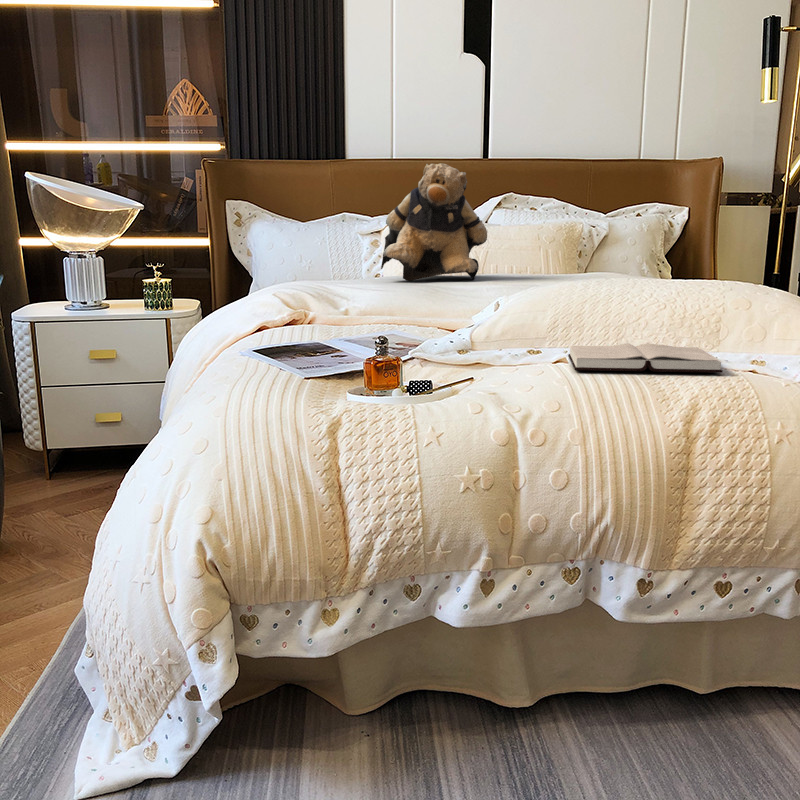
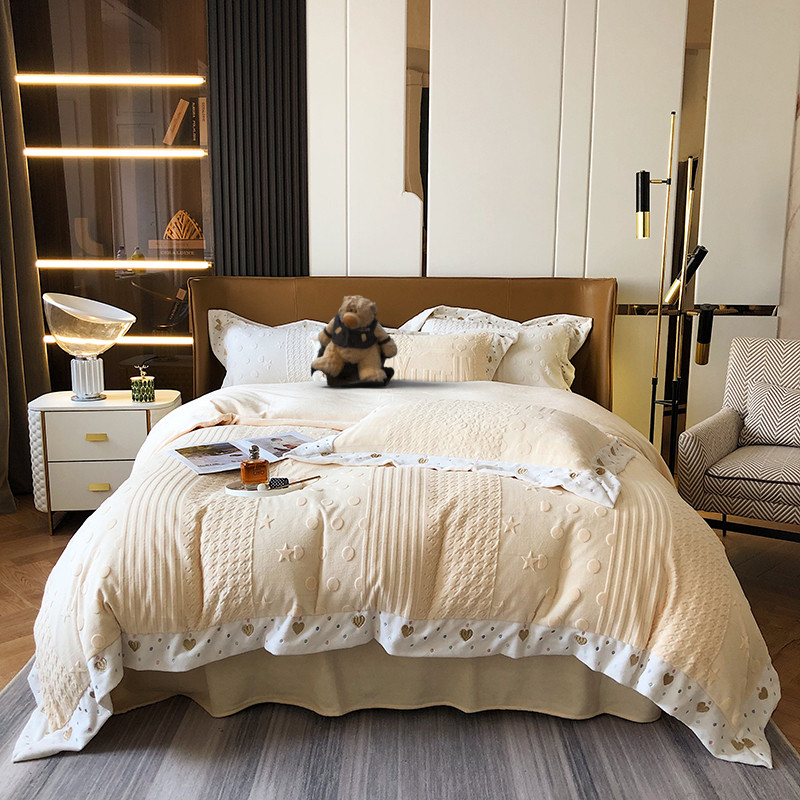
hardback book: present [568,343,723,373] -> none [382,454,488,480]

